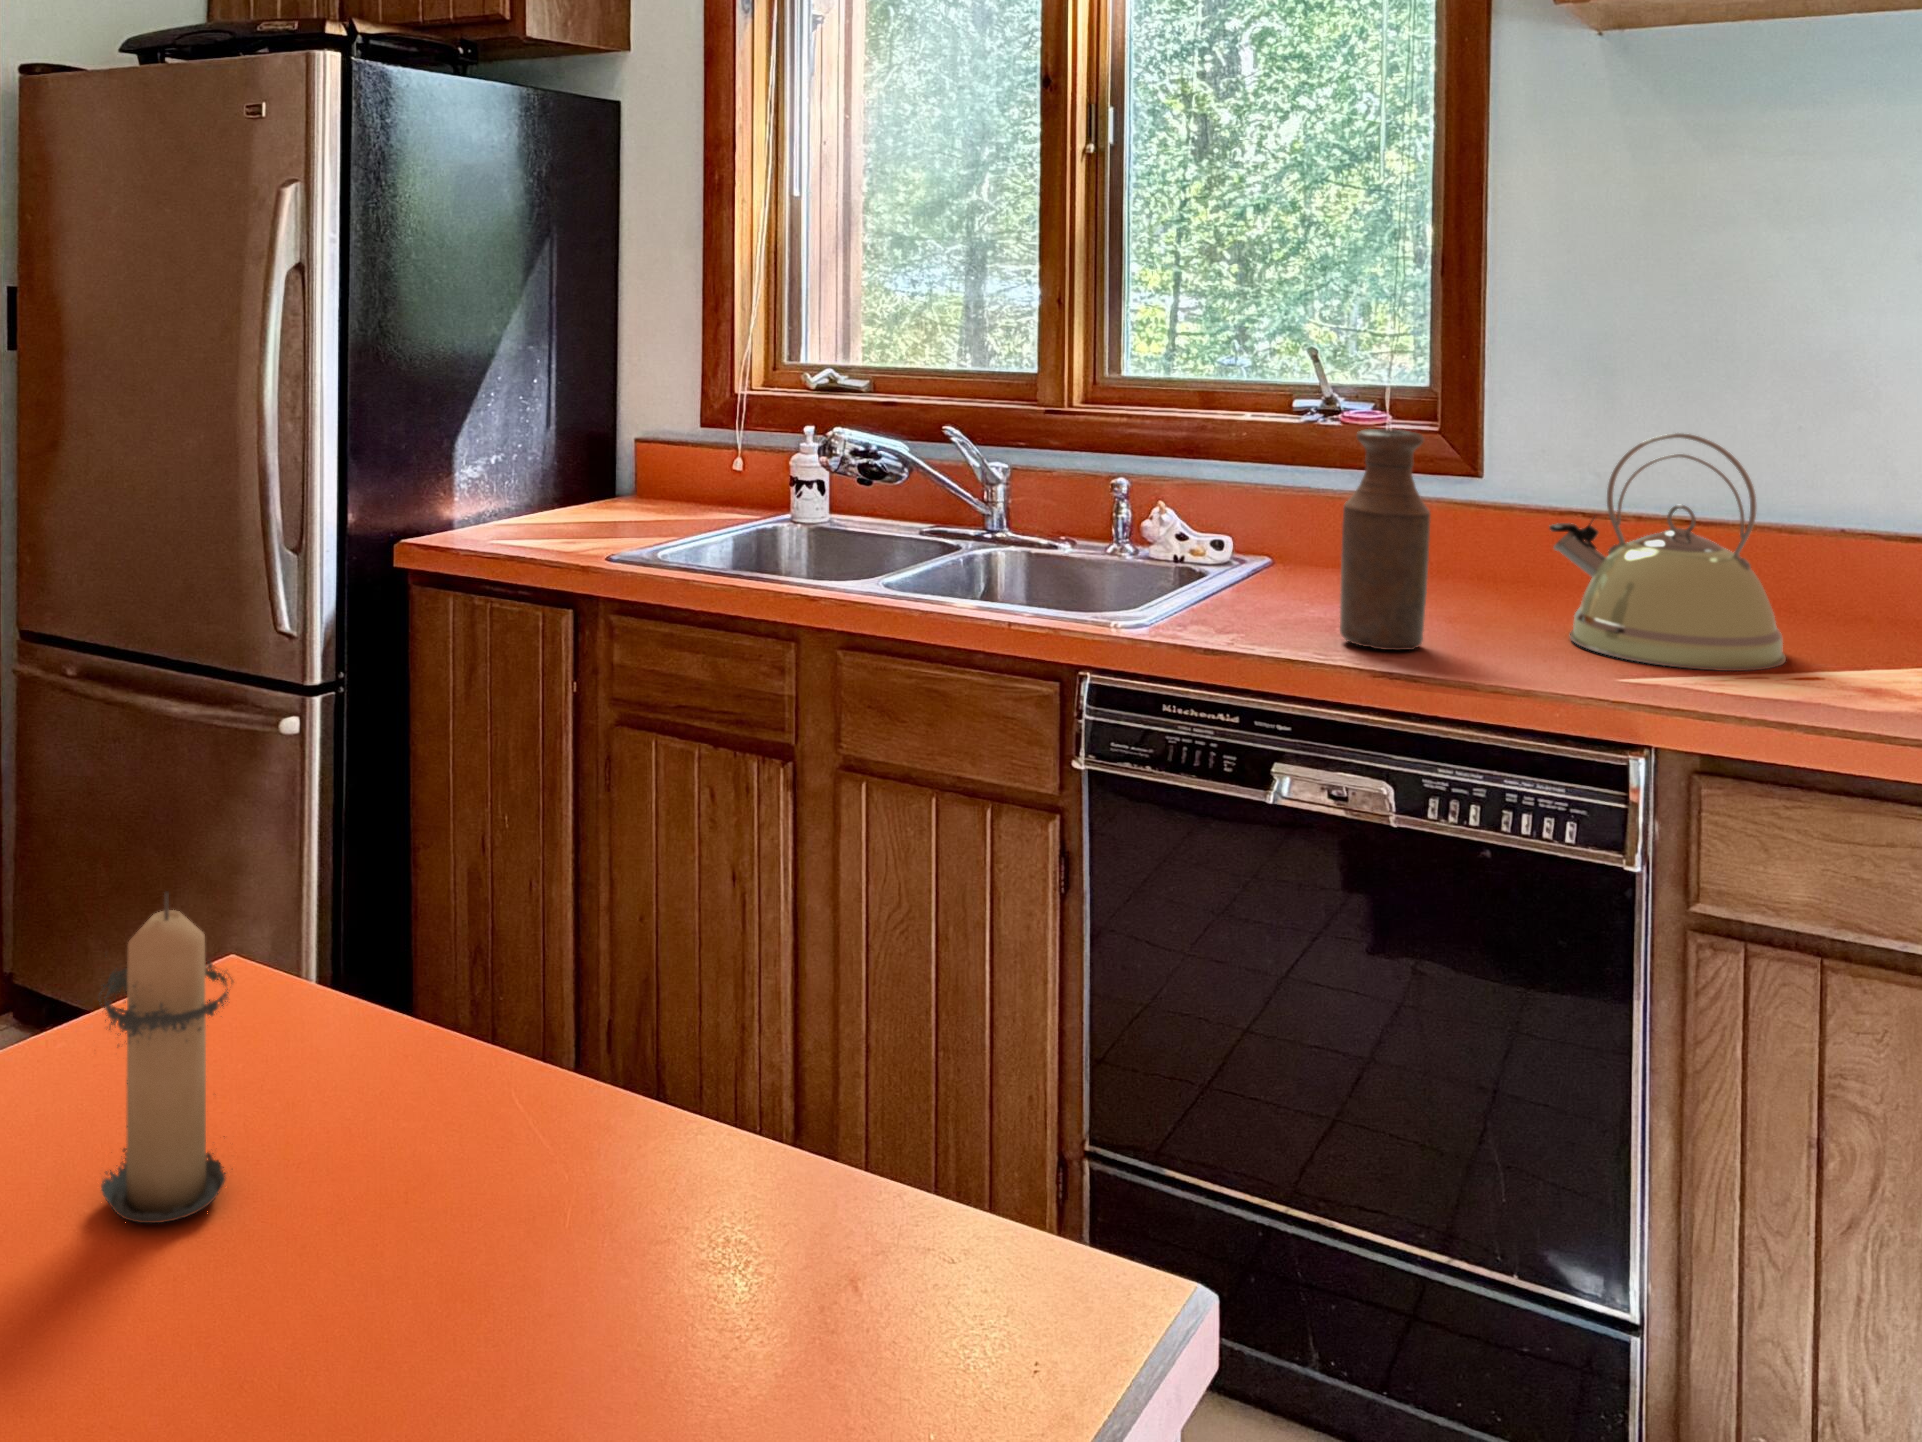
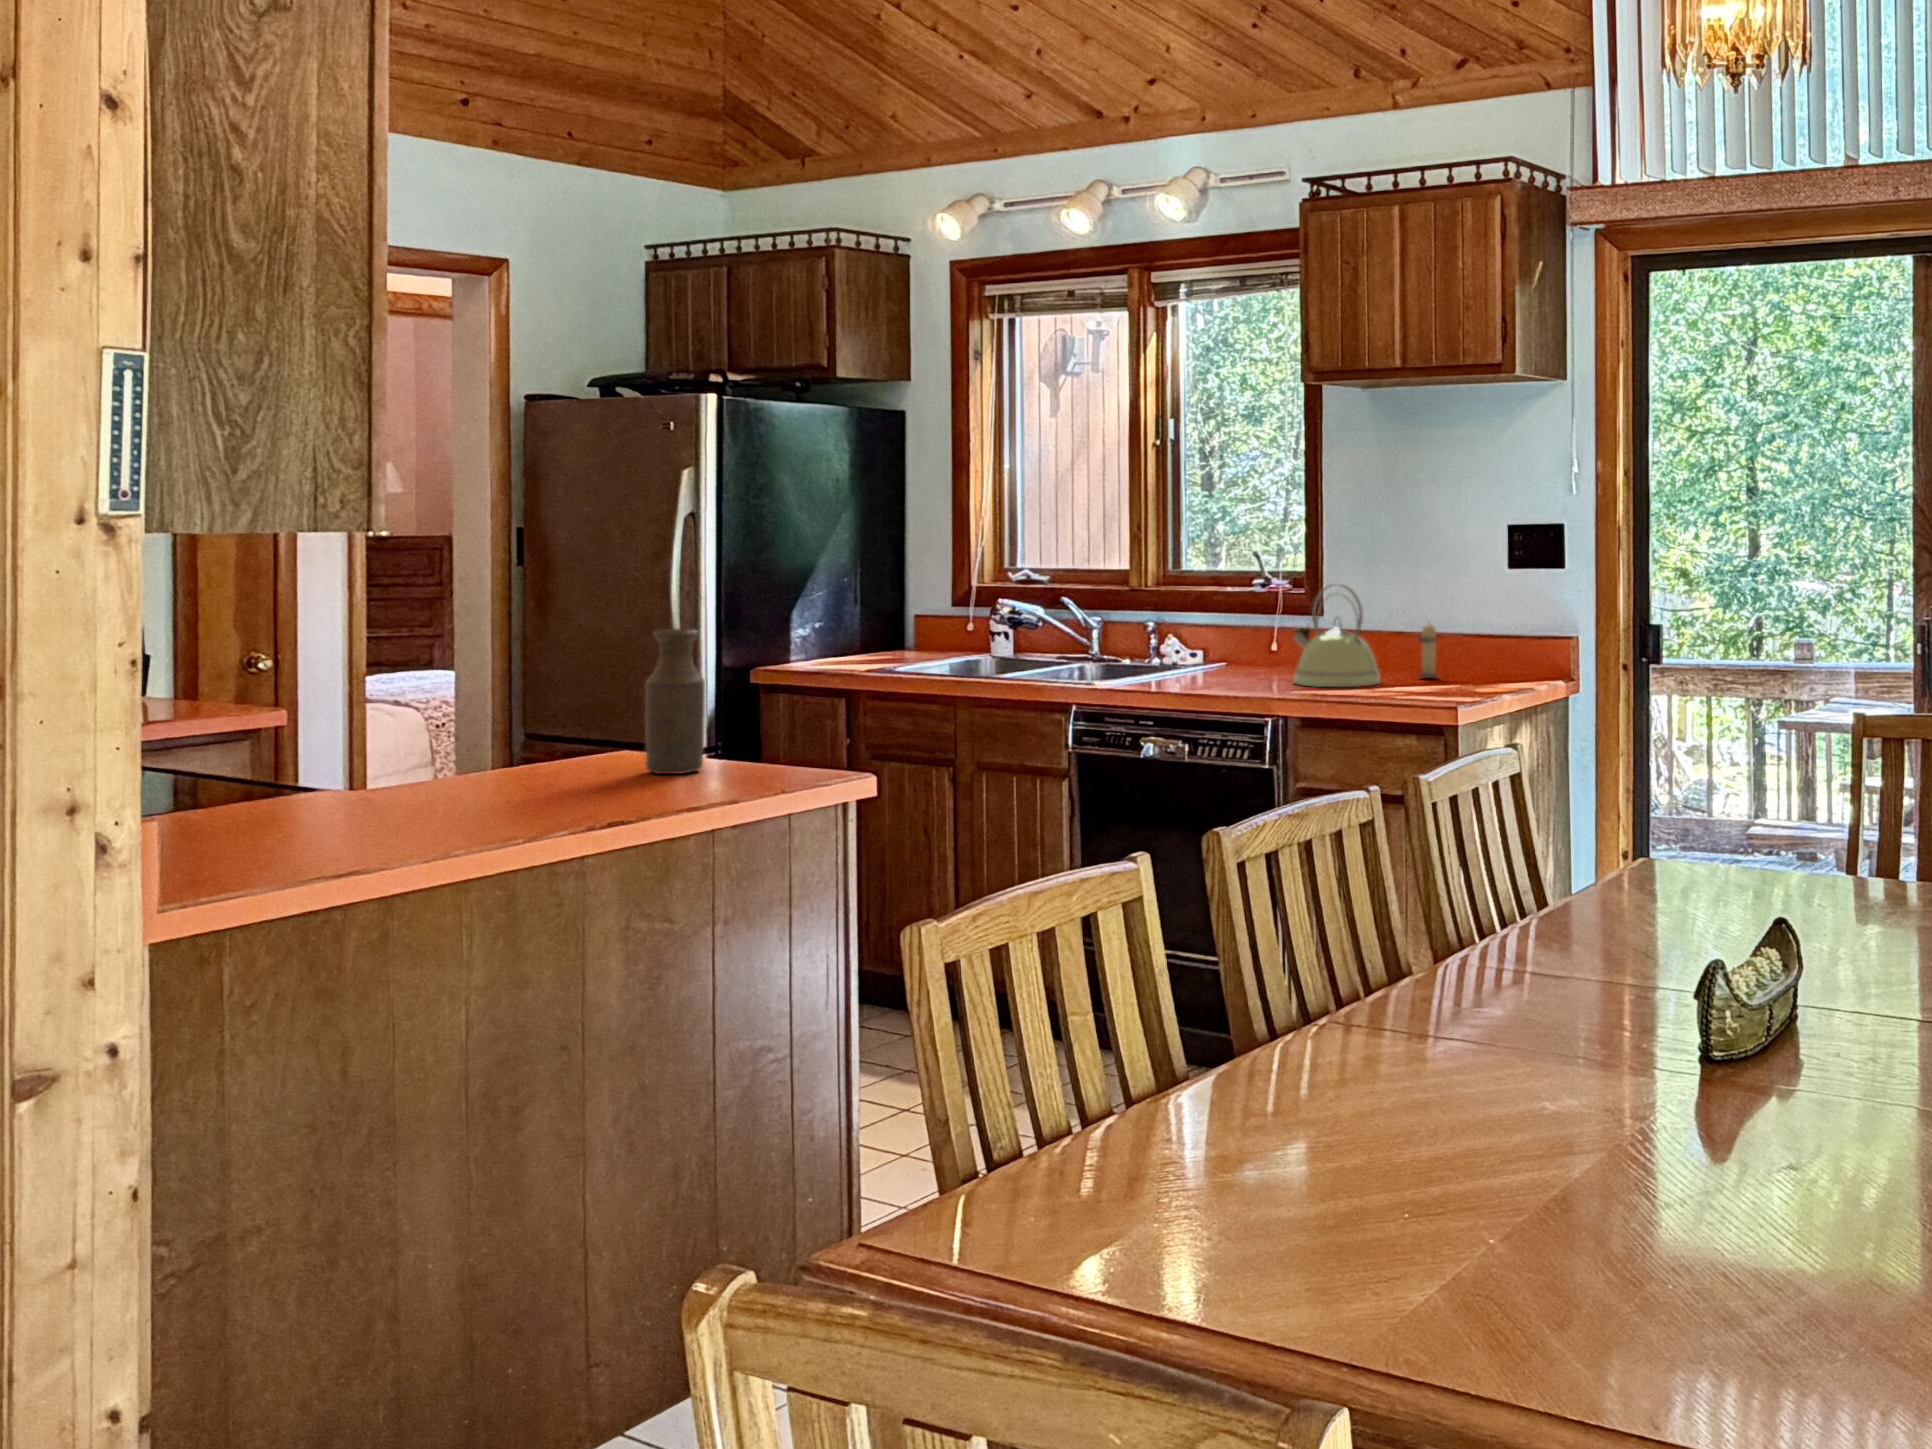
bottle: present [1340,429,1430,650] -> present [645,629,705,774]
candle: present [100,891,233,1223] -> present [1418,624,1440,678]

